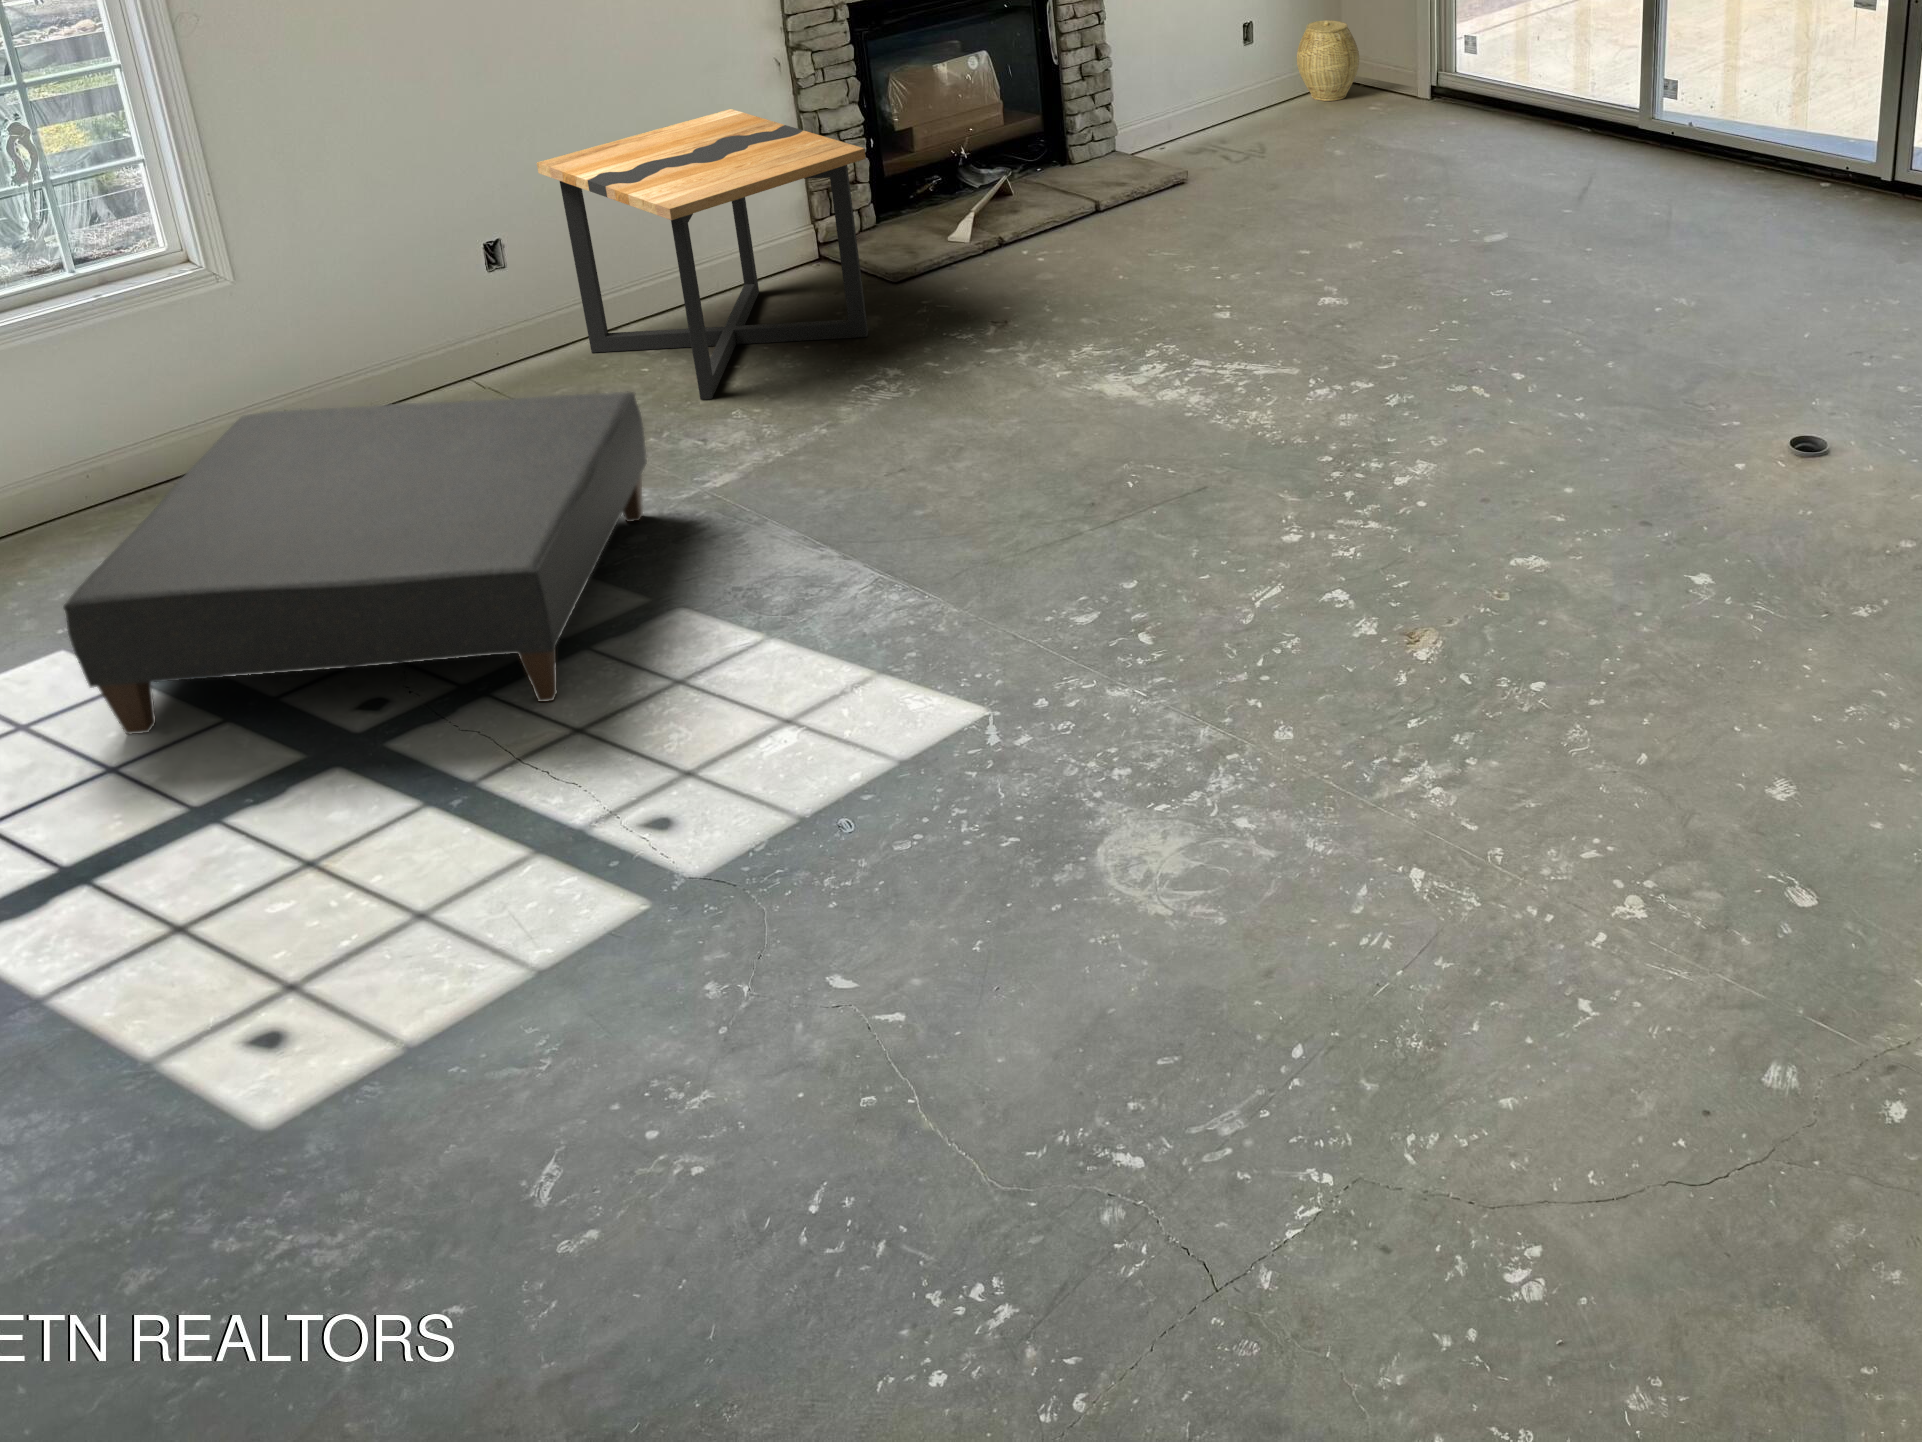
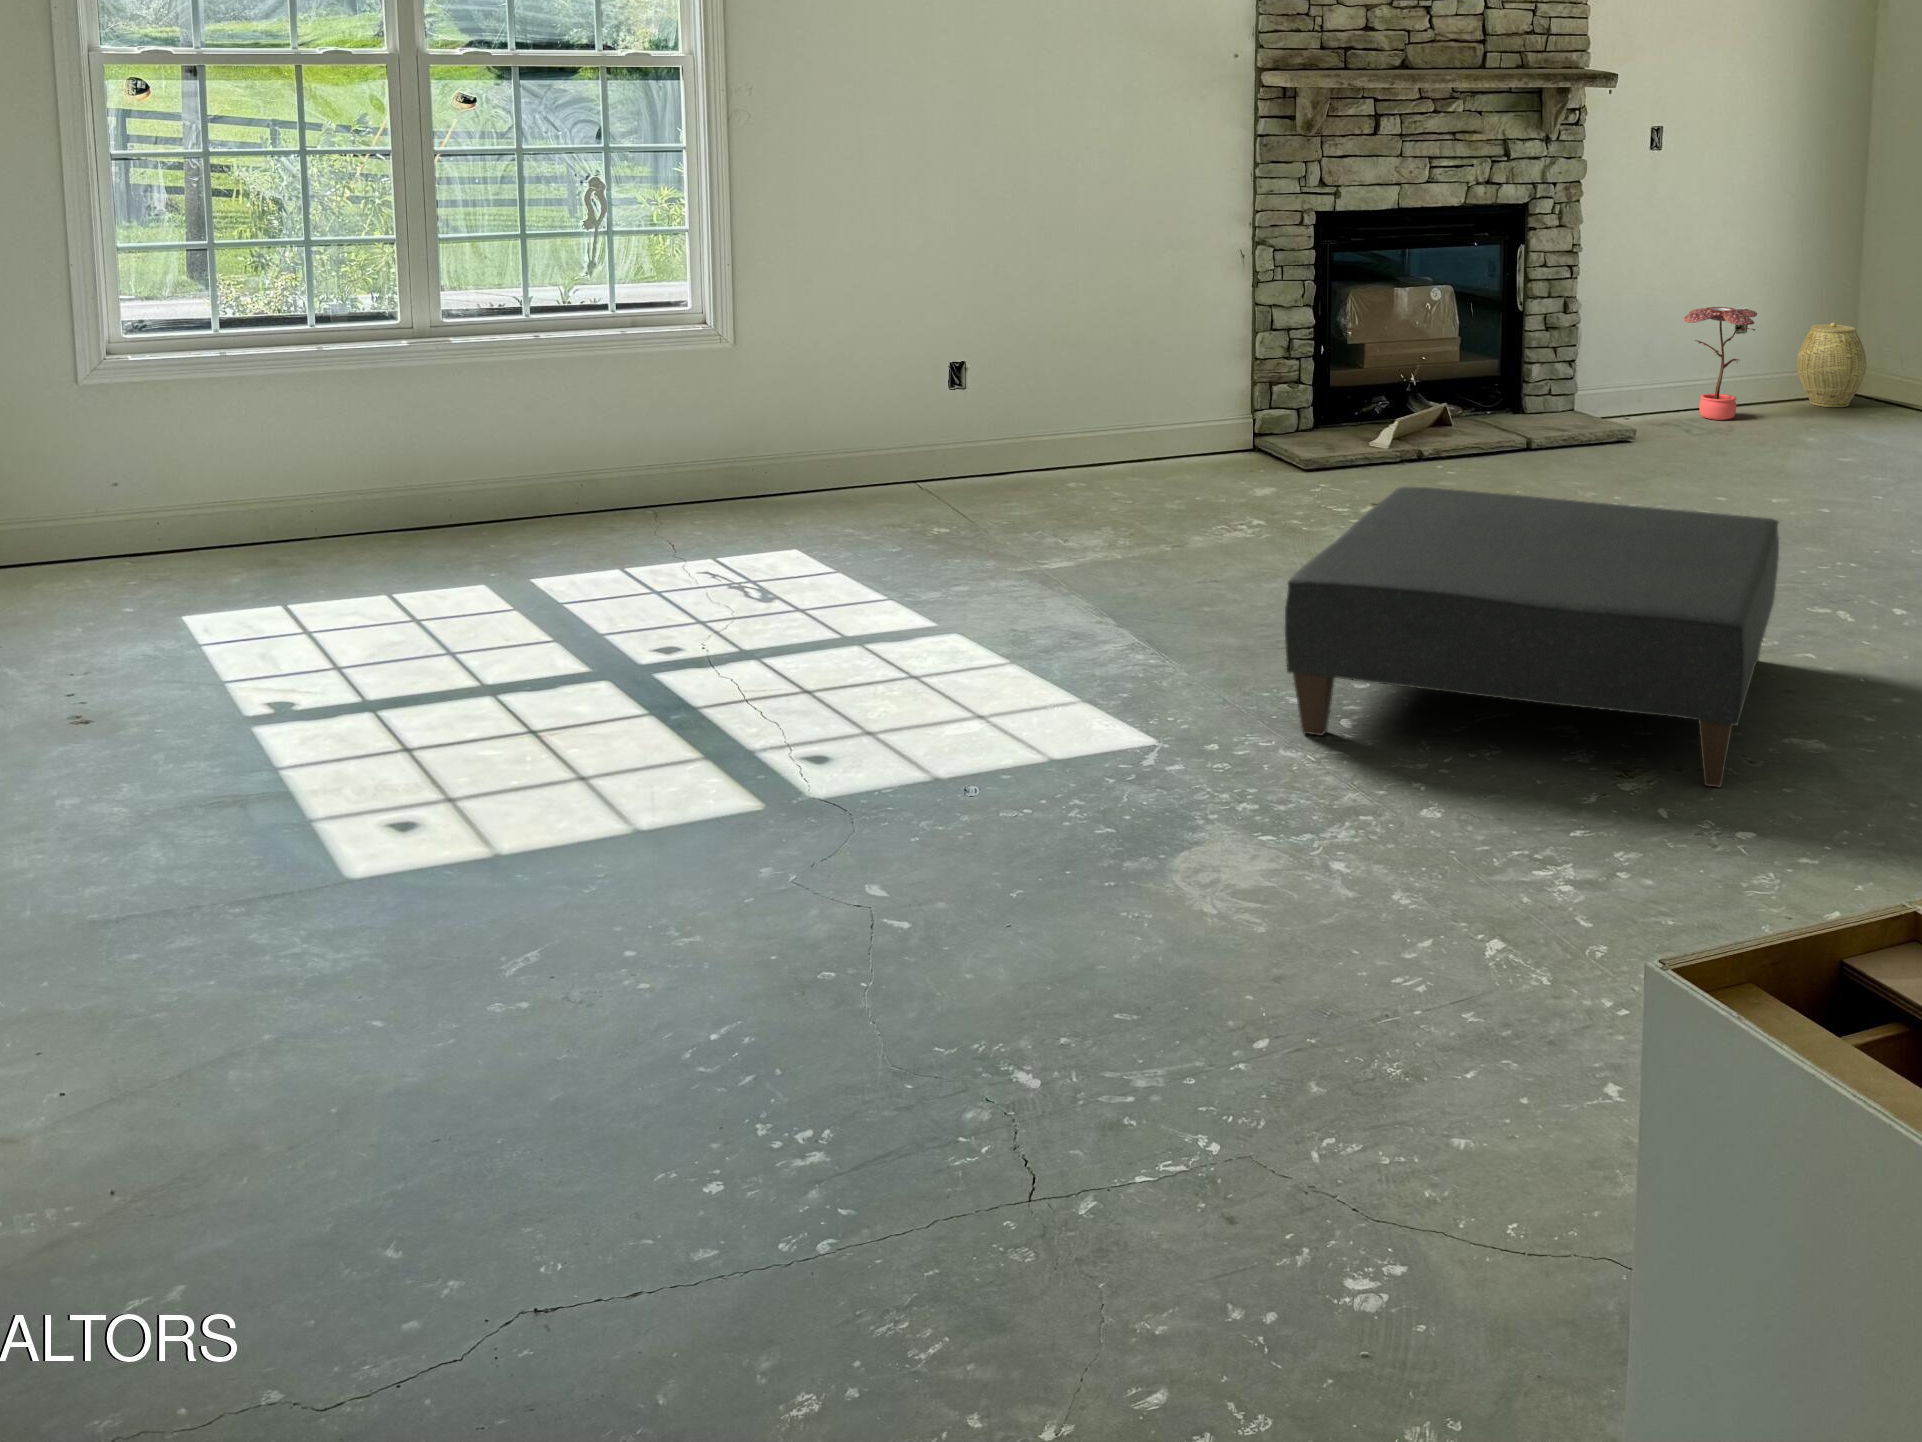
potted plant: none [1203,26,1271,136] -> present [1684,307,1757,420]
side table: present [537,109,868,400] -> none [1003,282,1275,515]
ottoman: present [63,391,647,734] -> present [1285,487,1779,787]

